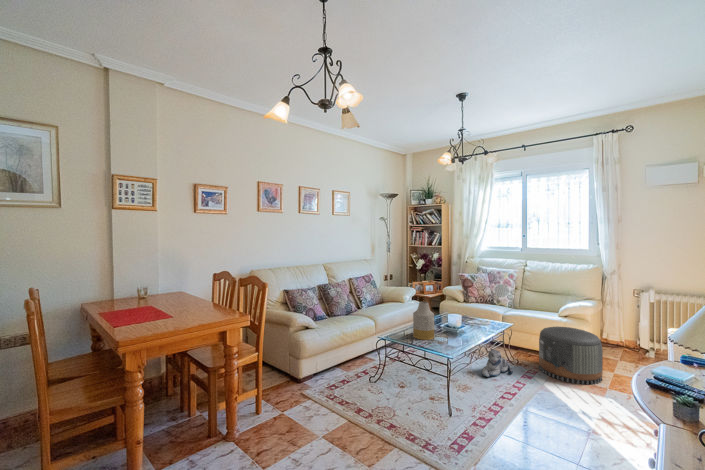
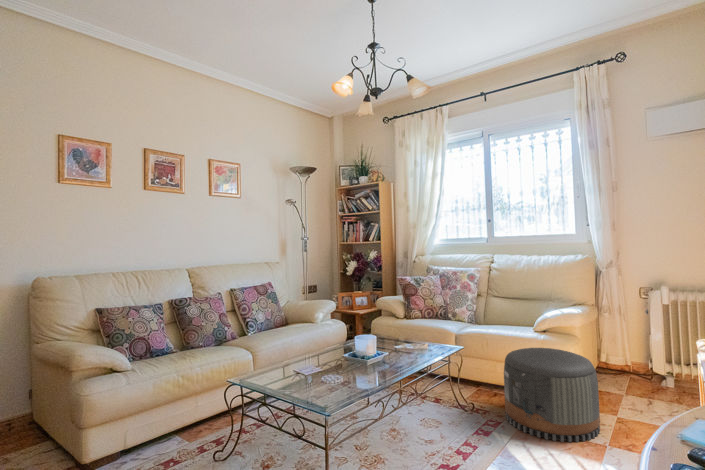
vase: present [413,302,434,340] -> none [288,317,324,383]
plush toy: present [482,349,513,377] -> none [412,390,464,439]

